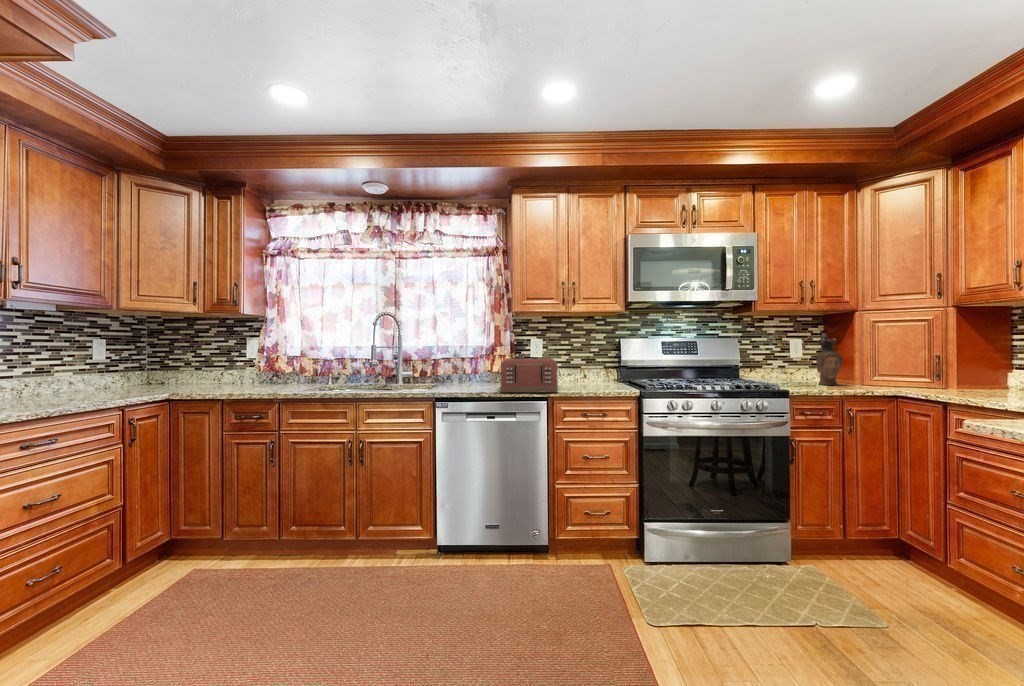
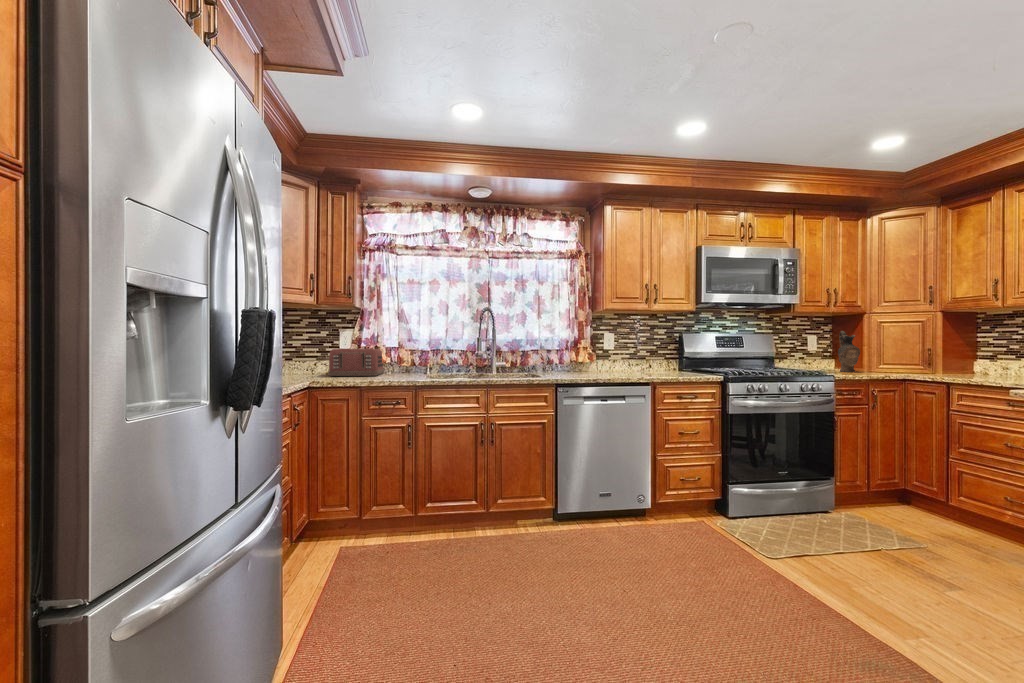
toaster: present [500,358,558,392] -> present [328,349,385,376]

